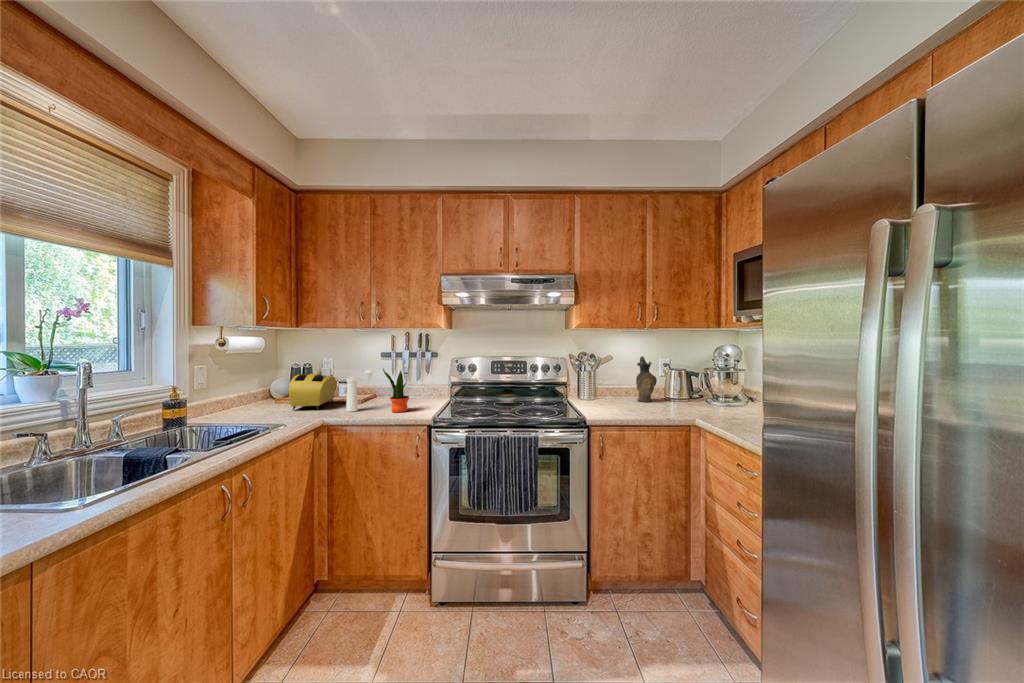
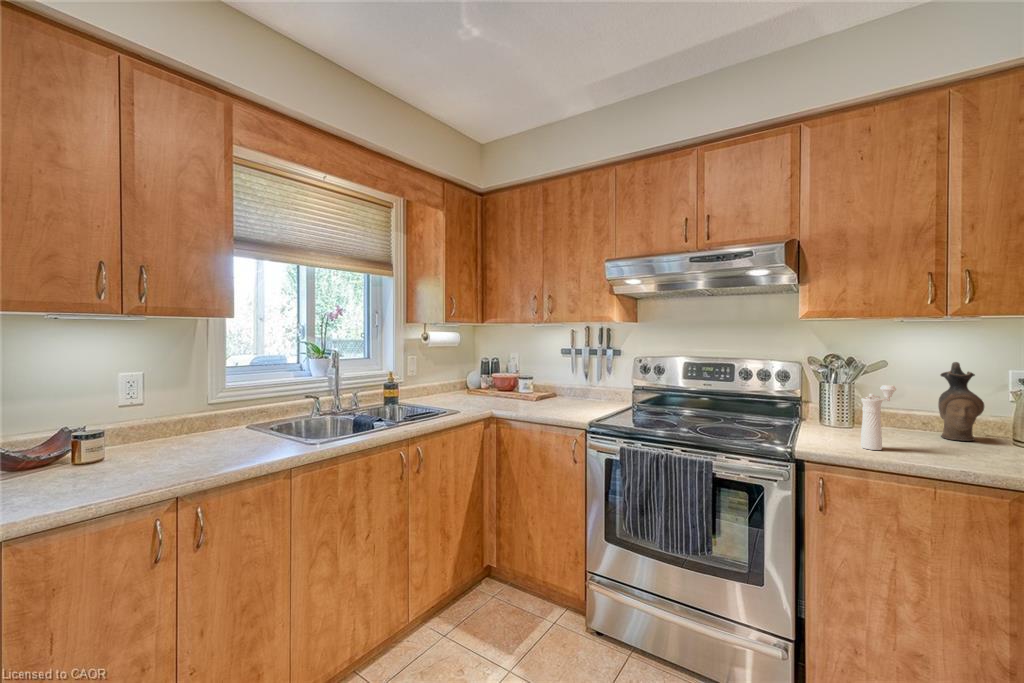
potted plant: present [383,369,409,413] -> none [547,364,574,413]
pepper mill: present [346,370,373,412] -> present [861,385,896,450]
toaster: present [288,374,336,410] -> none [471,368,515,403]

